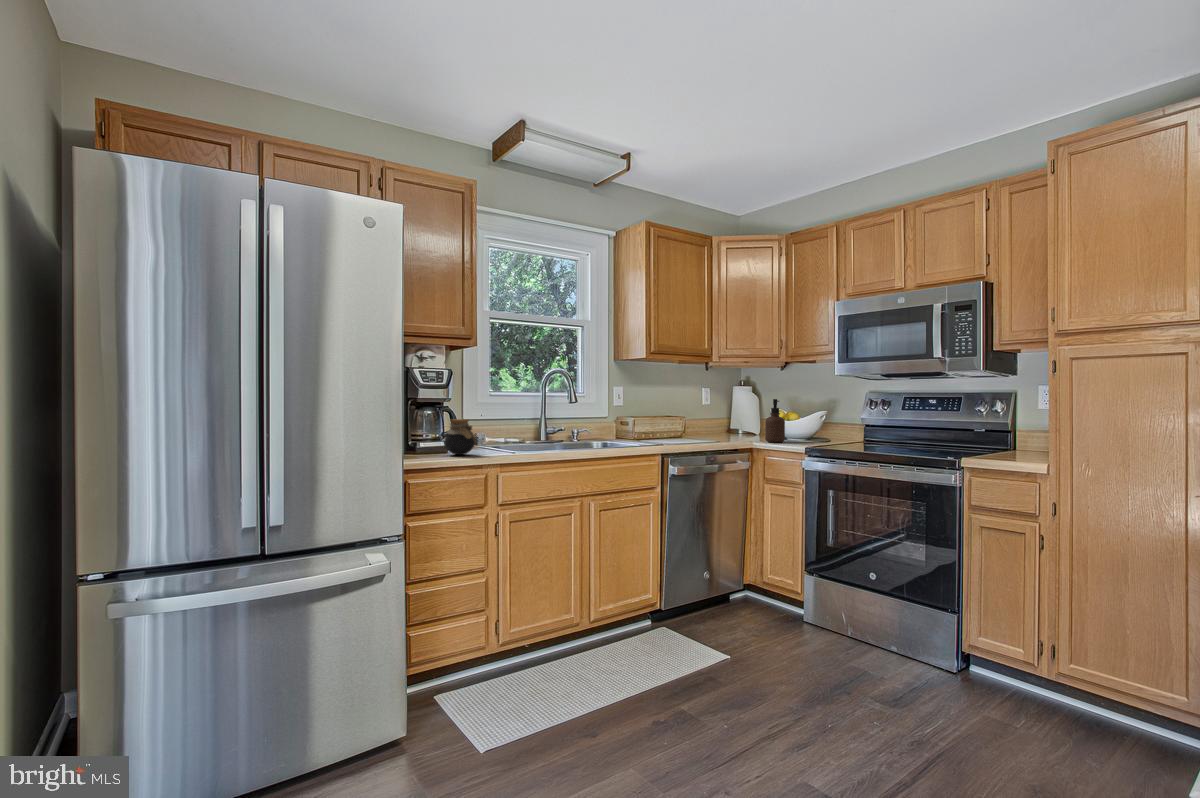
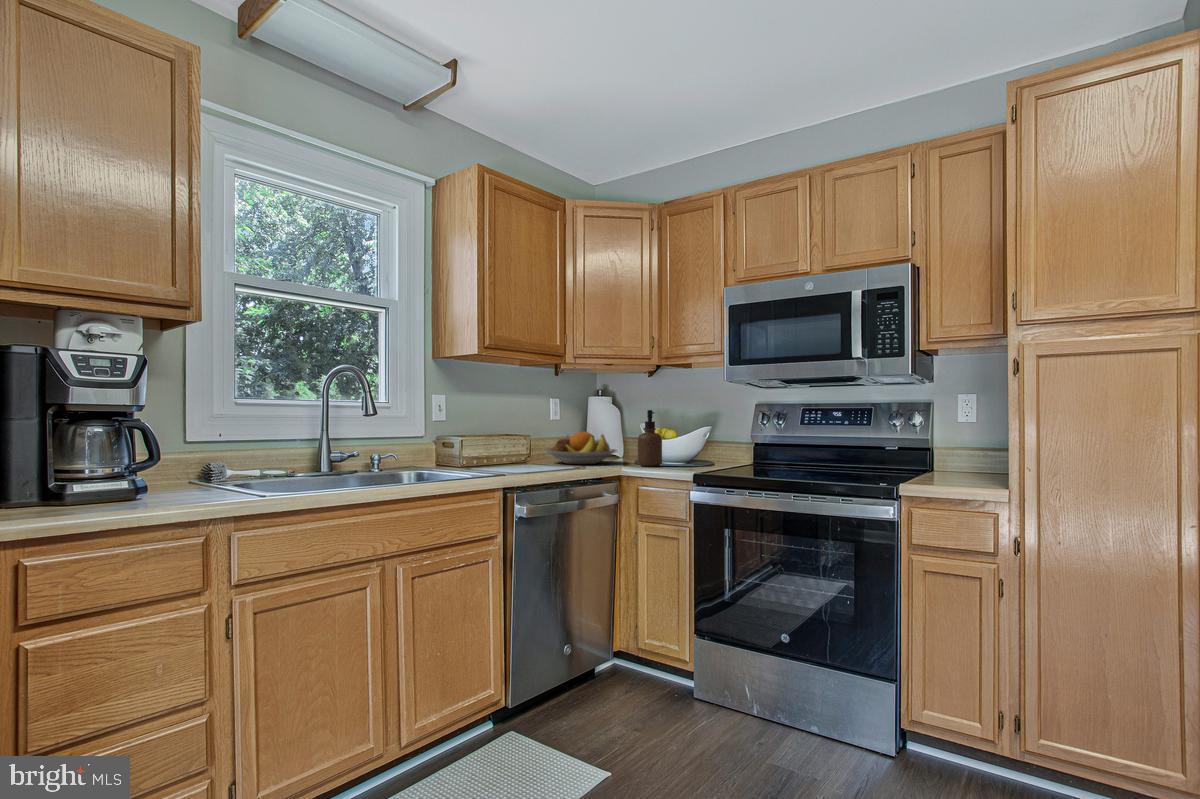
fruit bowl: none [694,415,751,440] -> present [544,431,617,464]
jar: present [444,419,476,455] -> none [119,441,185,506]

